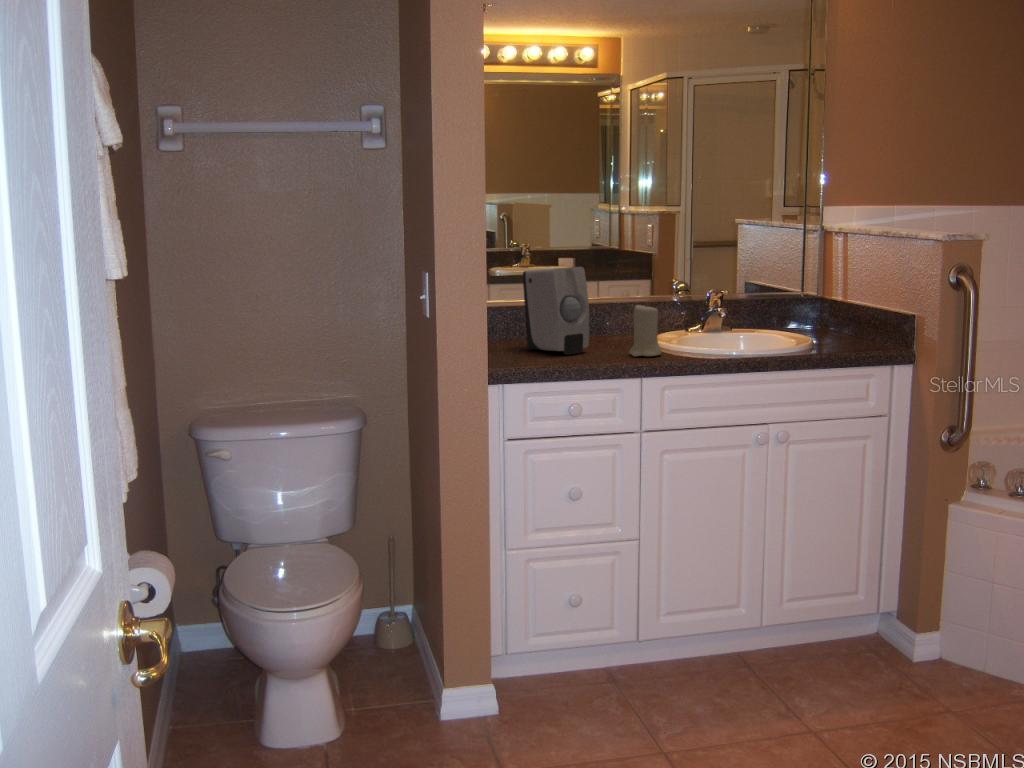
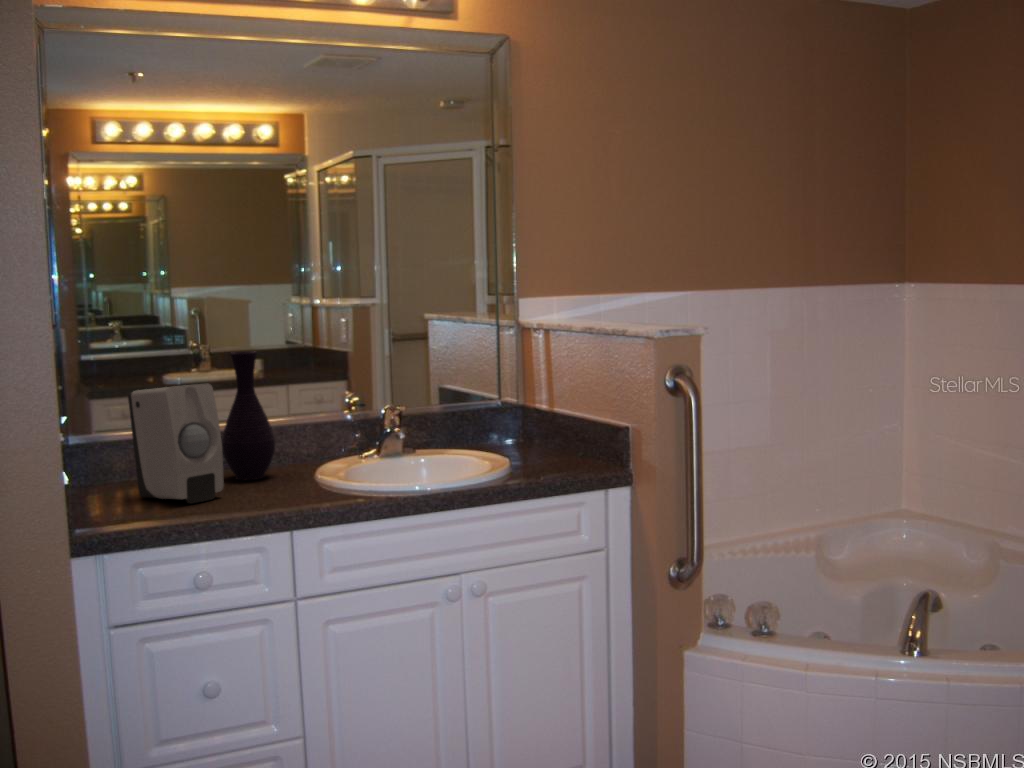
vase: none [584,244,624,343] -> present [222,351,275,480]
candle: present [629,305,661,357] -> none [278,428,321,500]

